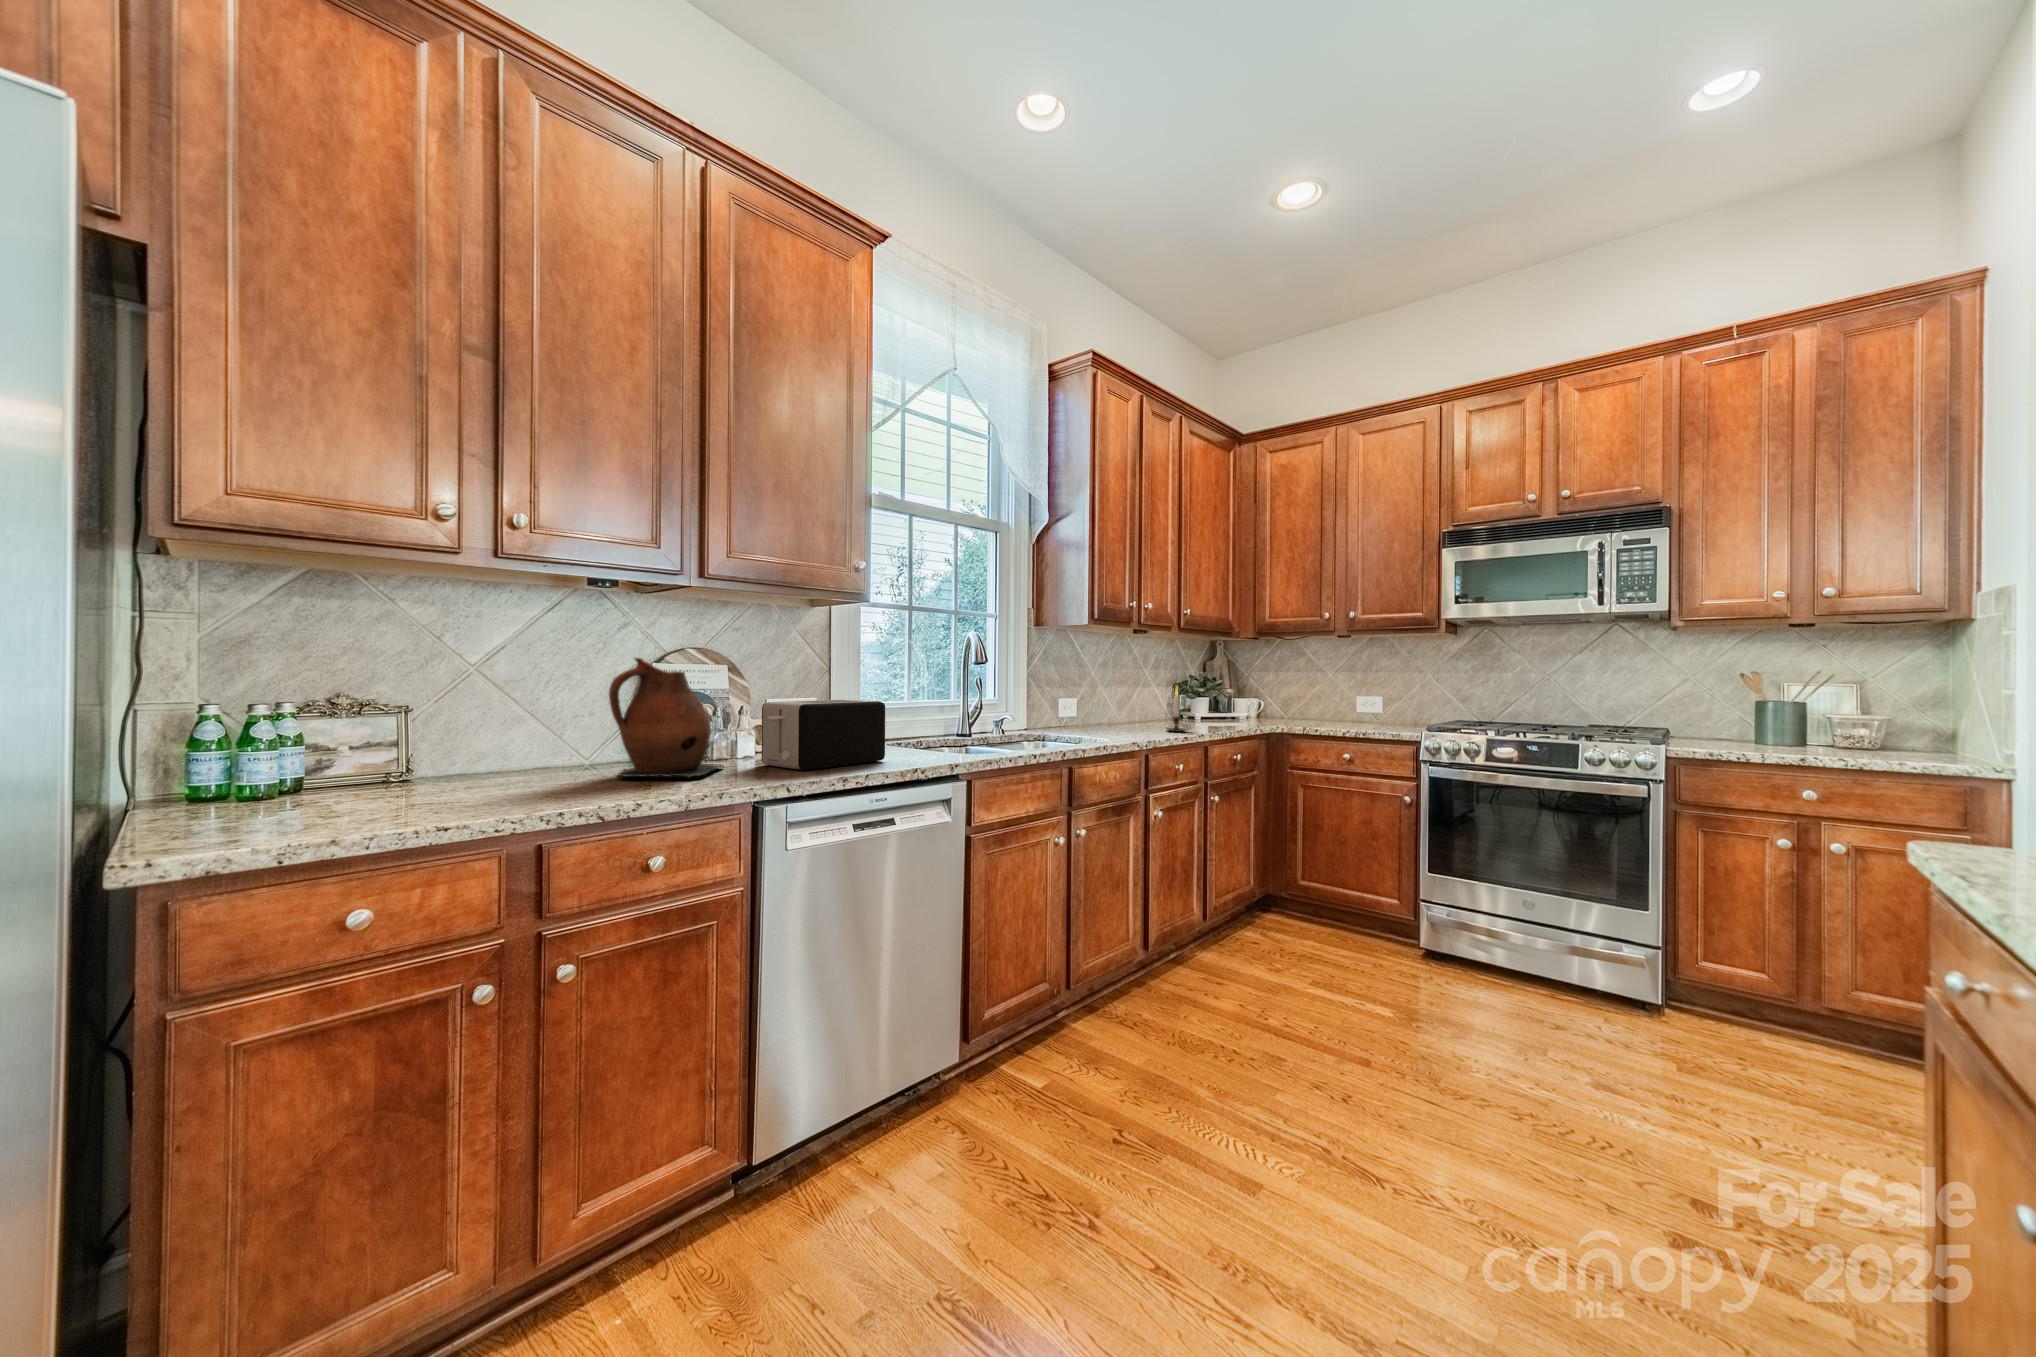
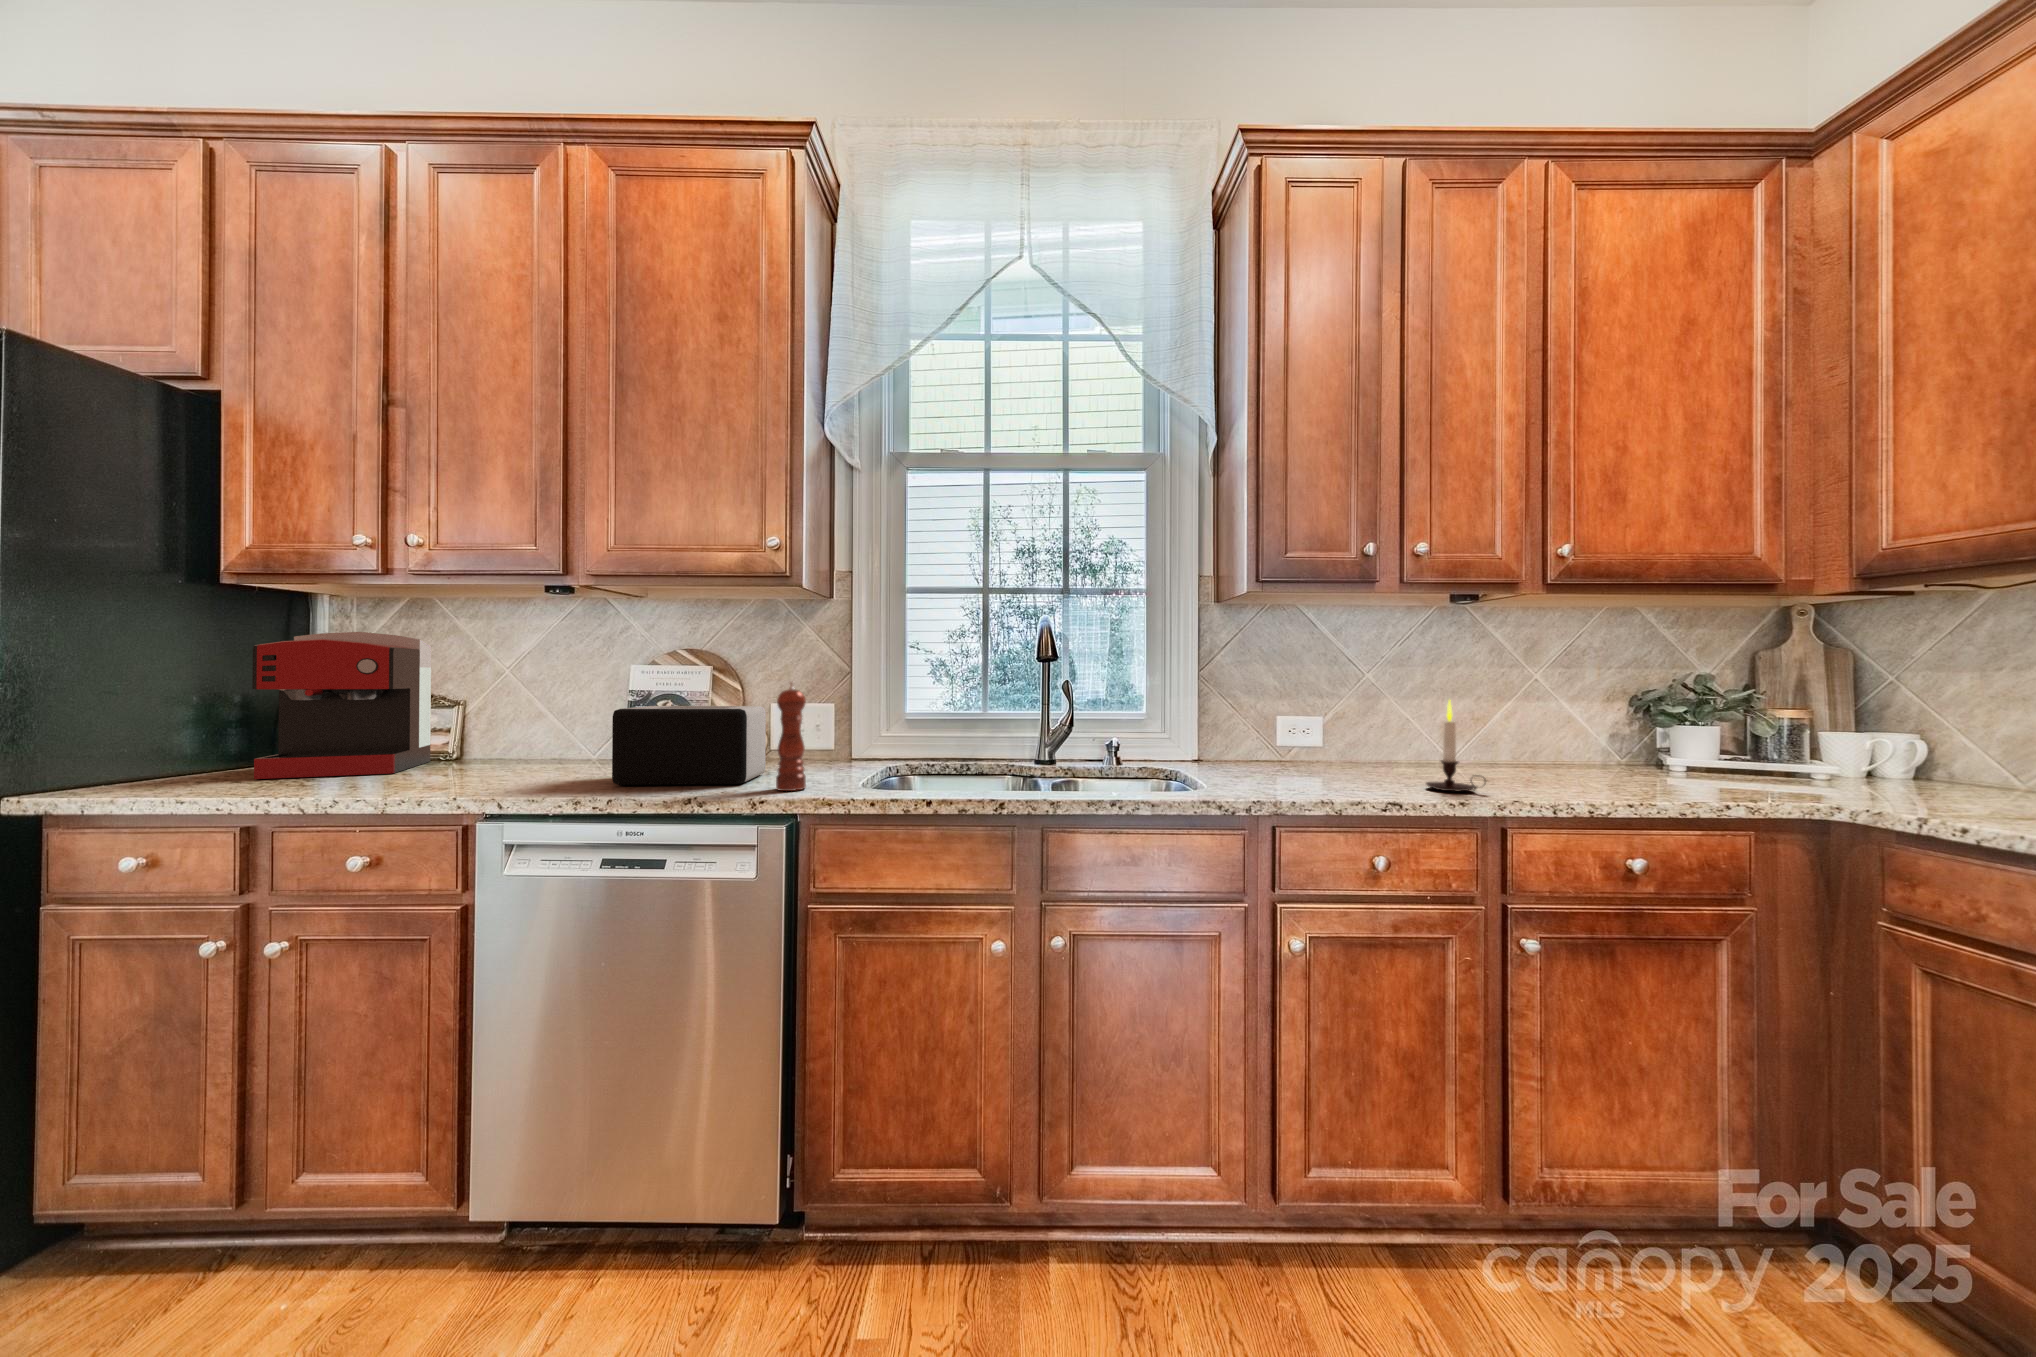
coffee maker: none [246,618,488,813] -> present [252,632,431,779]
ceramic pitcher: present [609,658,724,778] -> none [488,659,614,781]
pepper mill: none [918,679,940,760] -> present [776,682,806,791]

